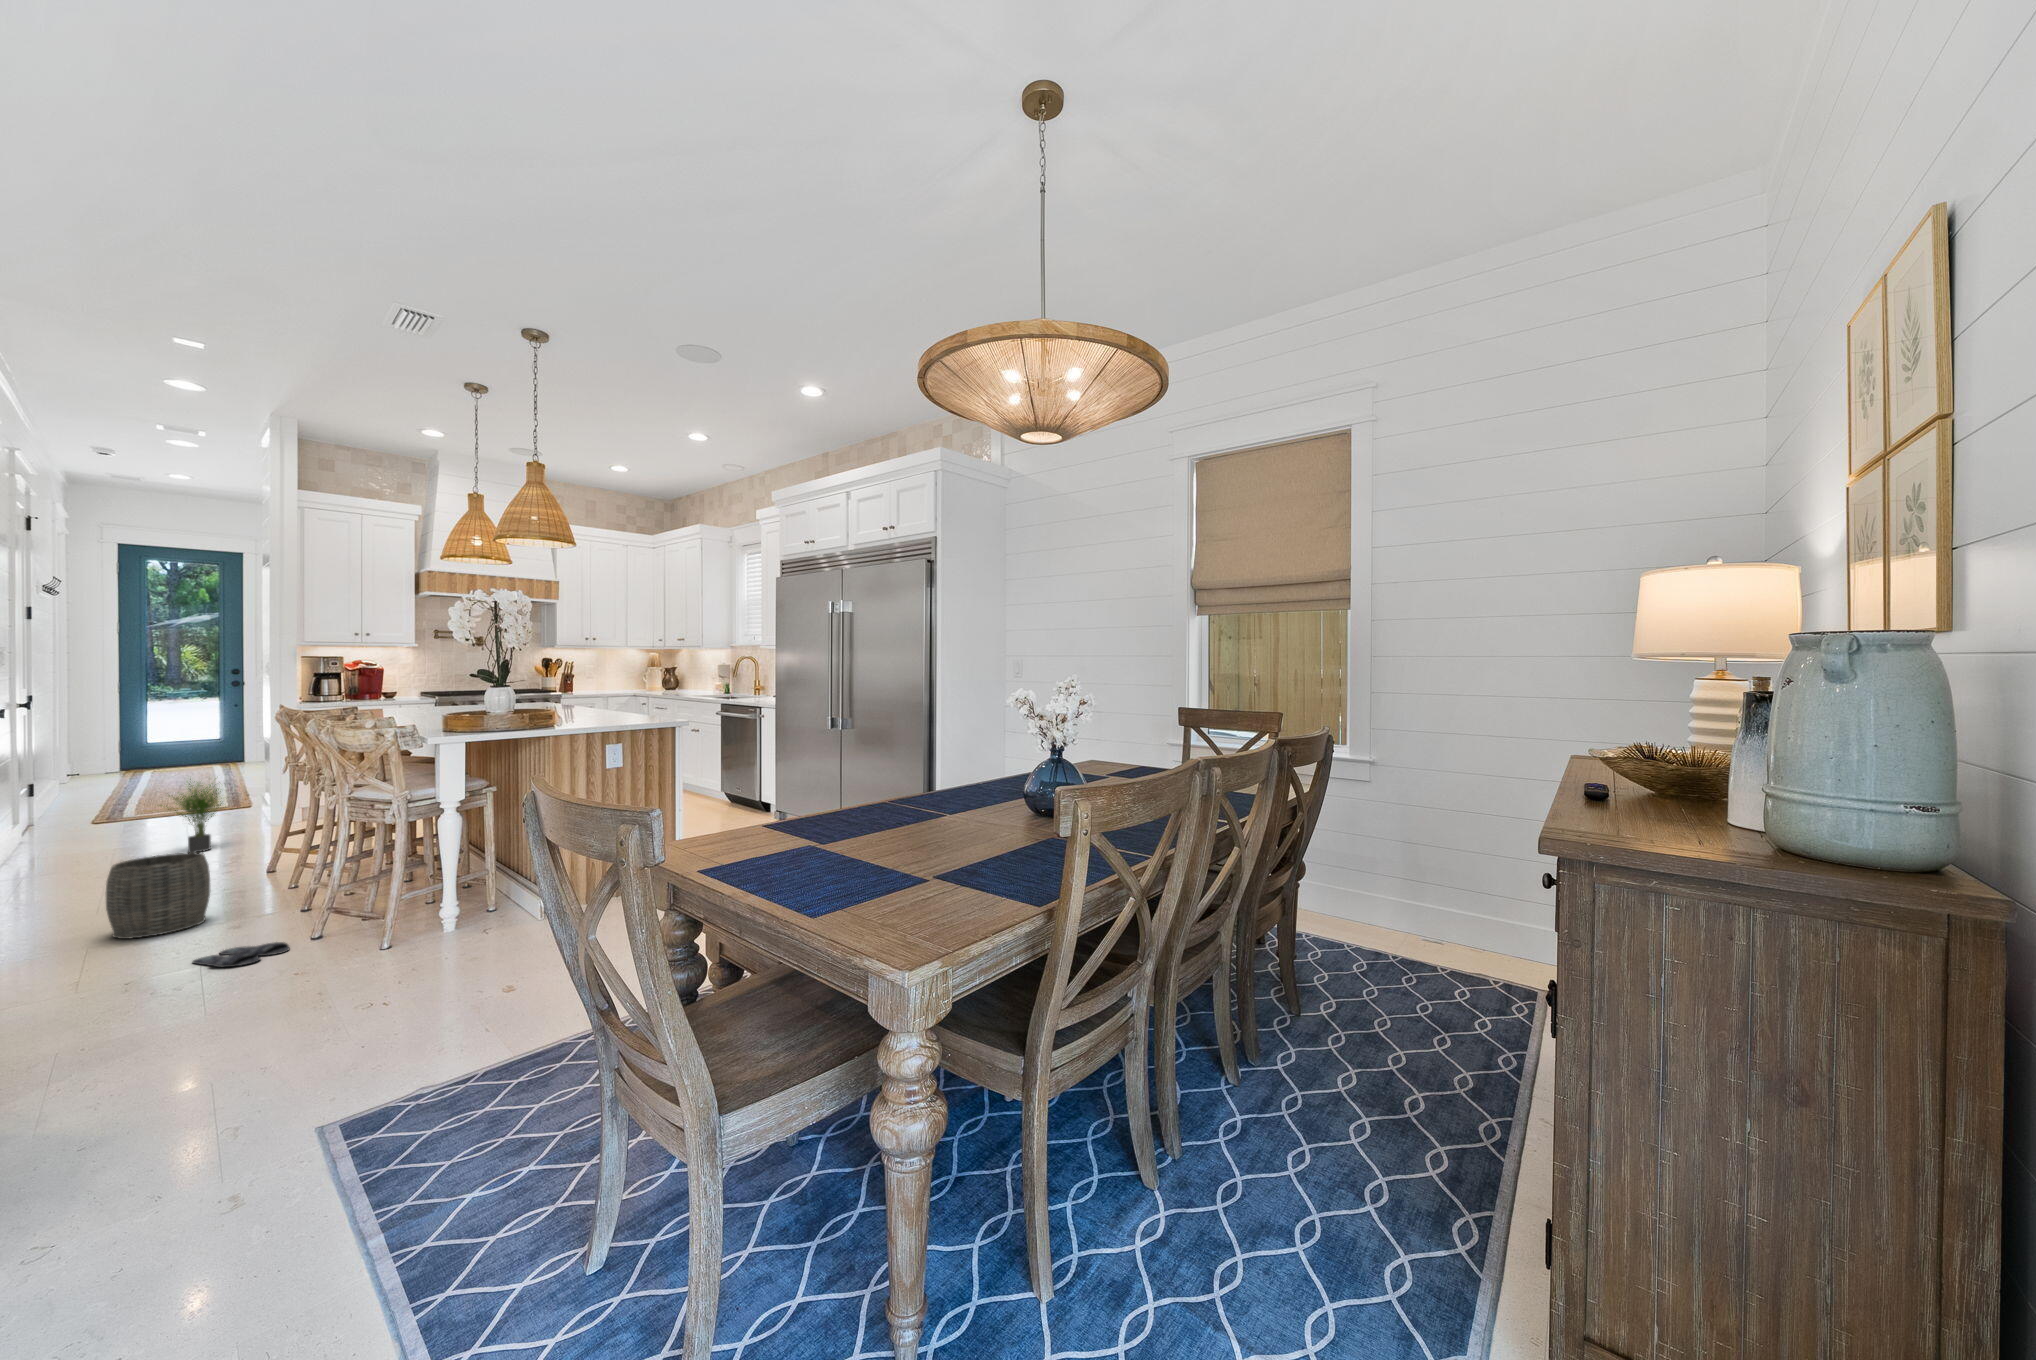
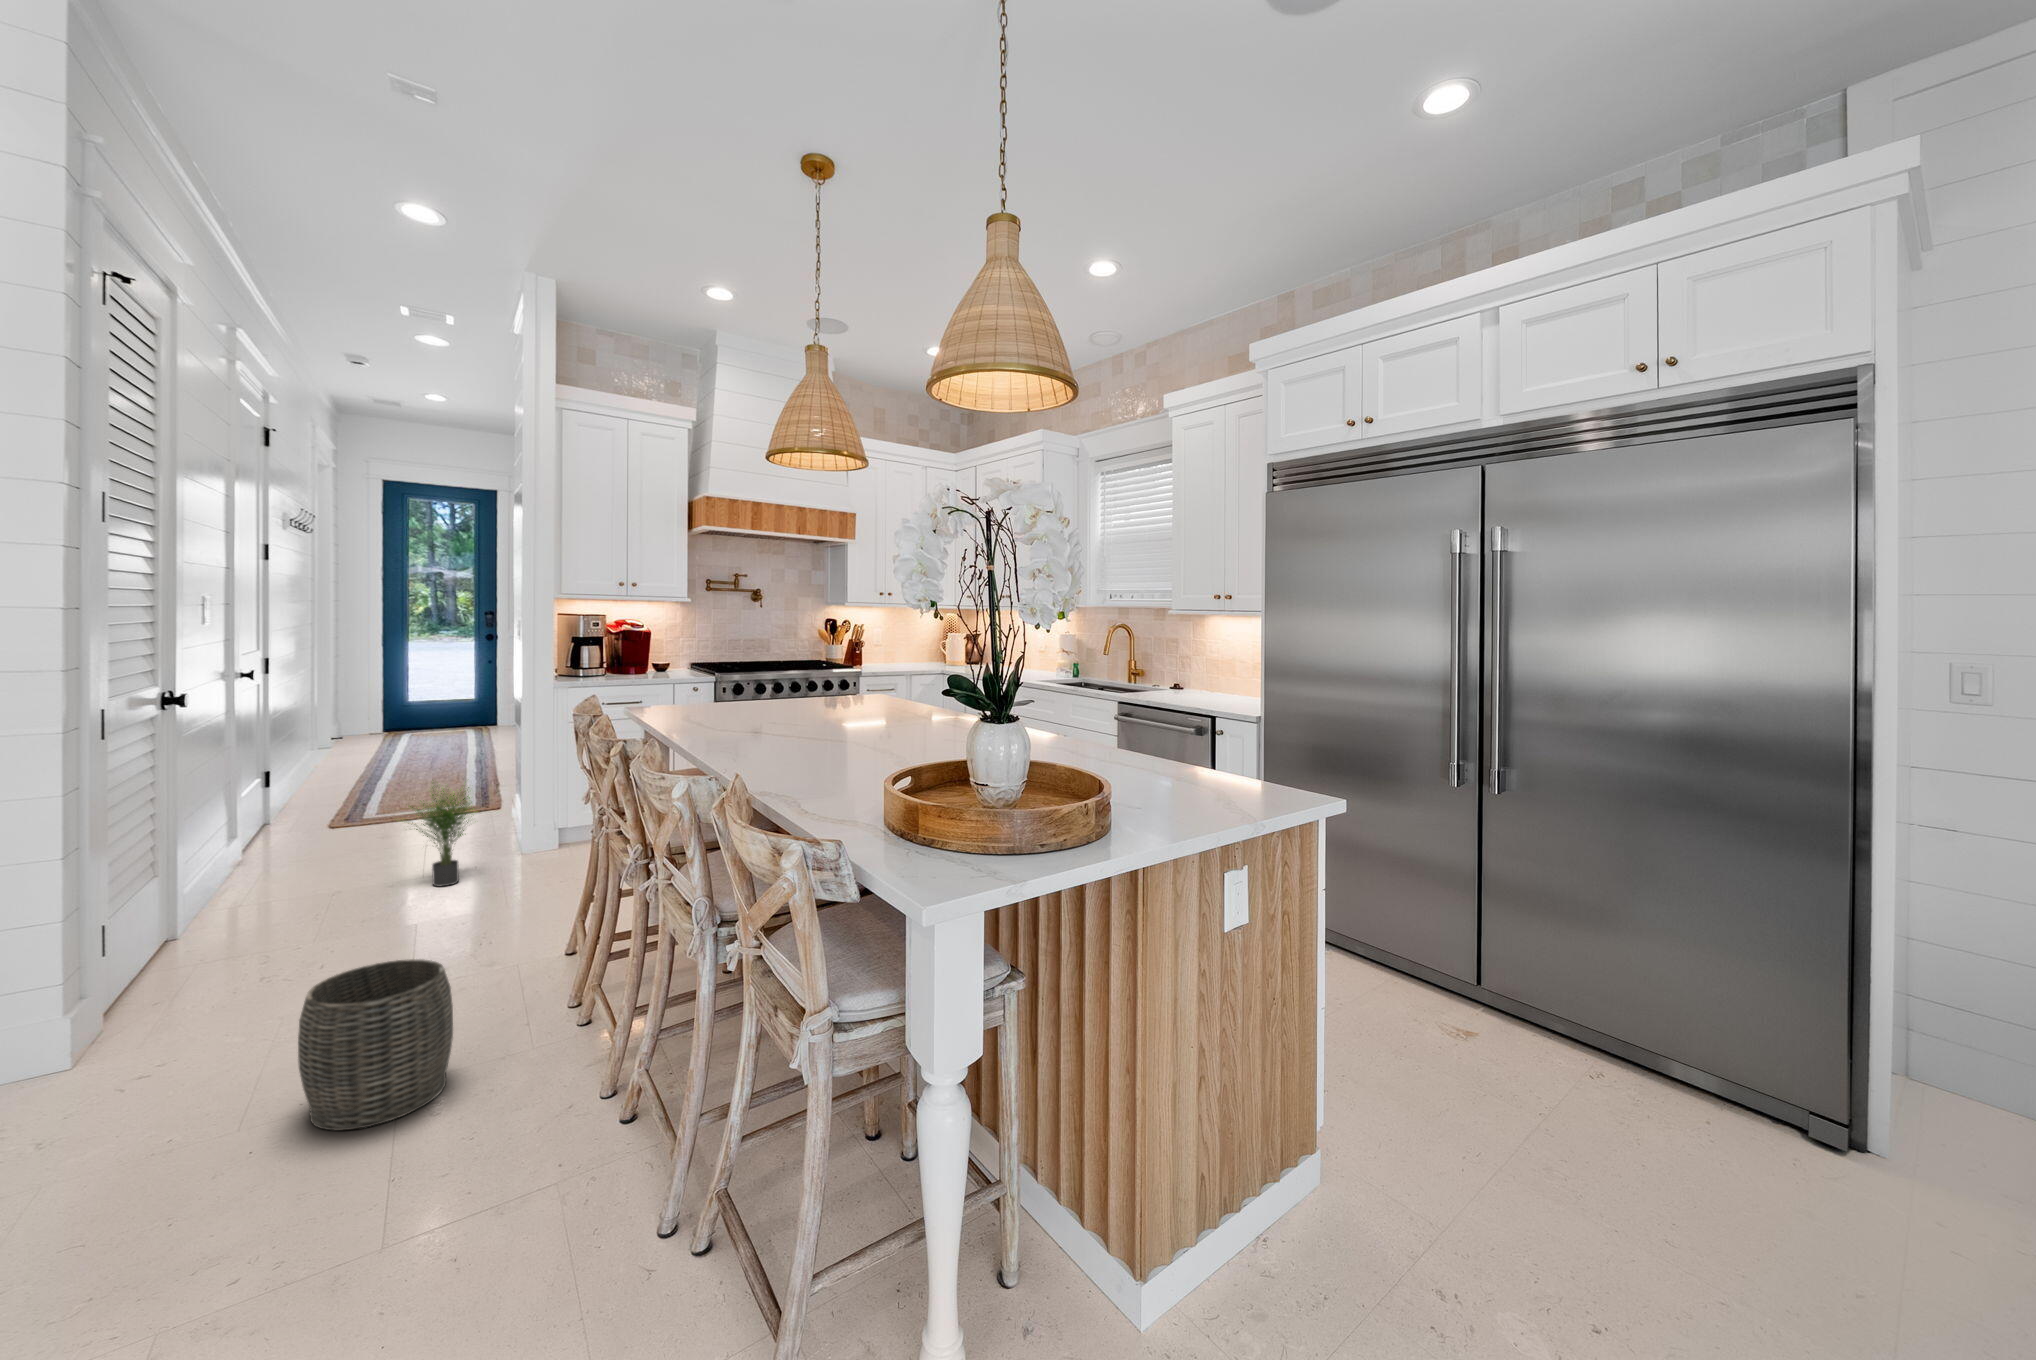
slippers: present [193,942,289,967] -> none [418,1201,583,1299]

